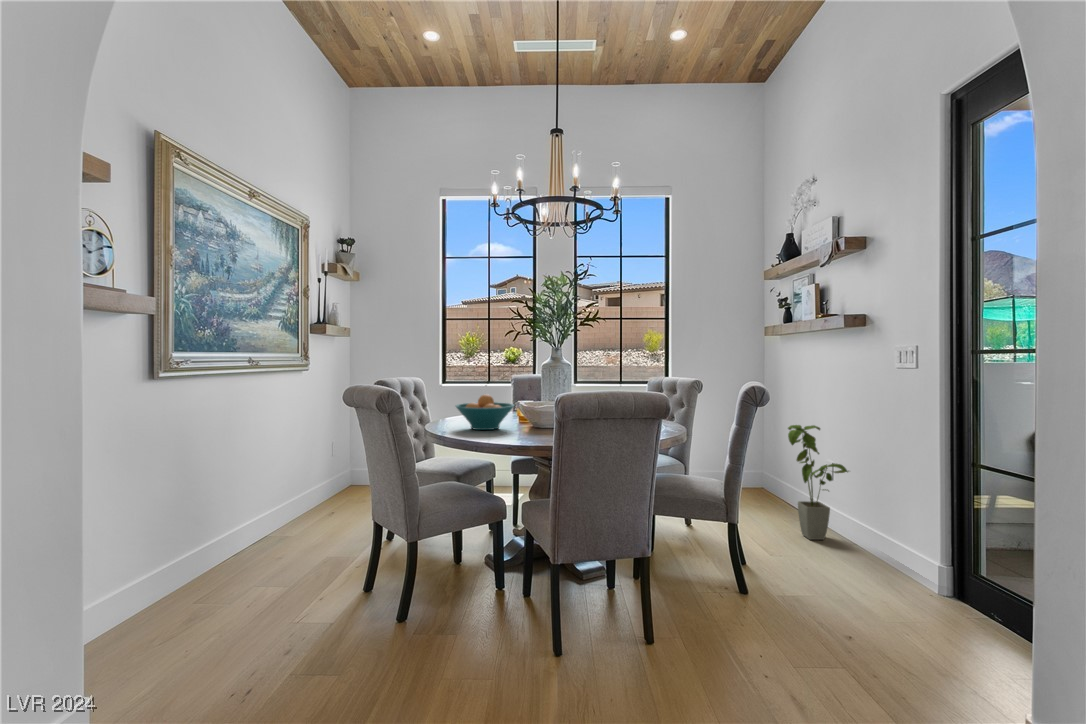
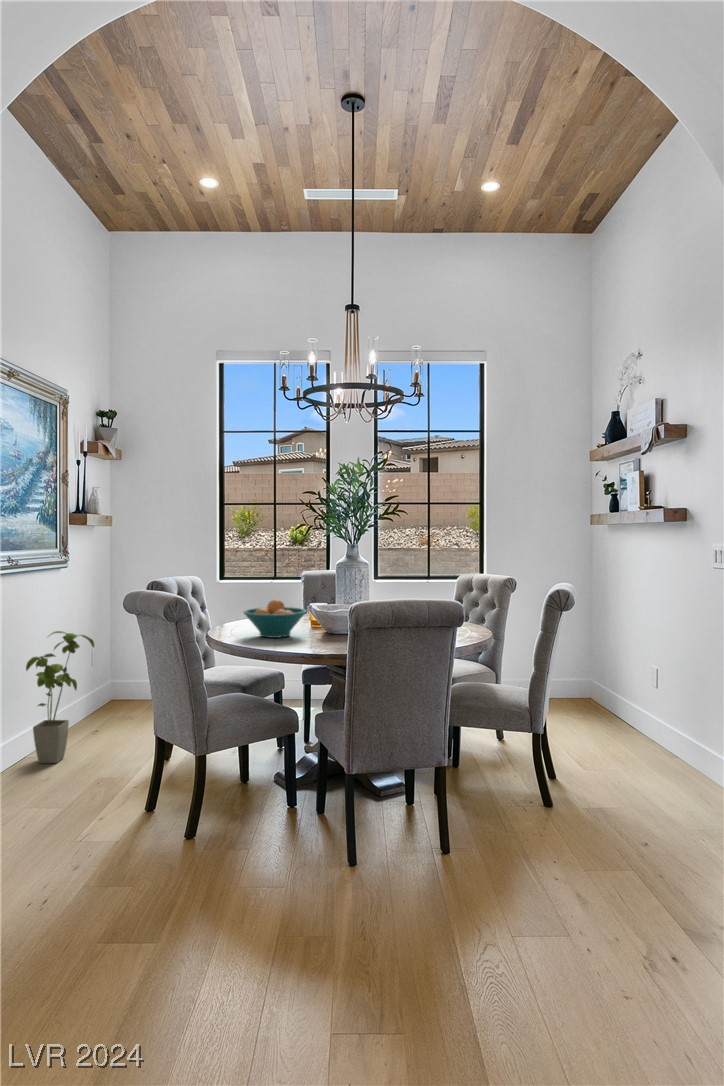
house plant: present [788,425,848,540] -> present [26,631,94,763]

